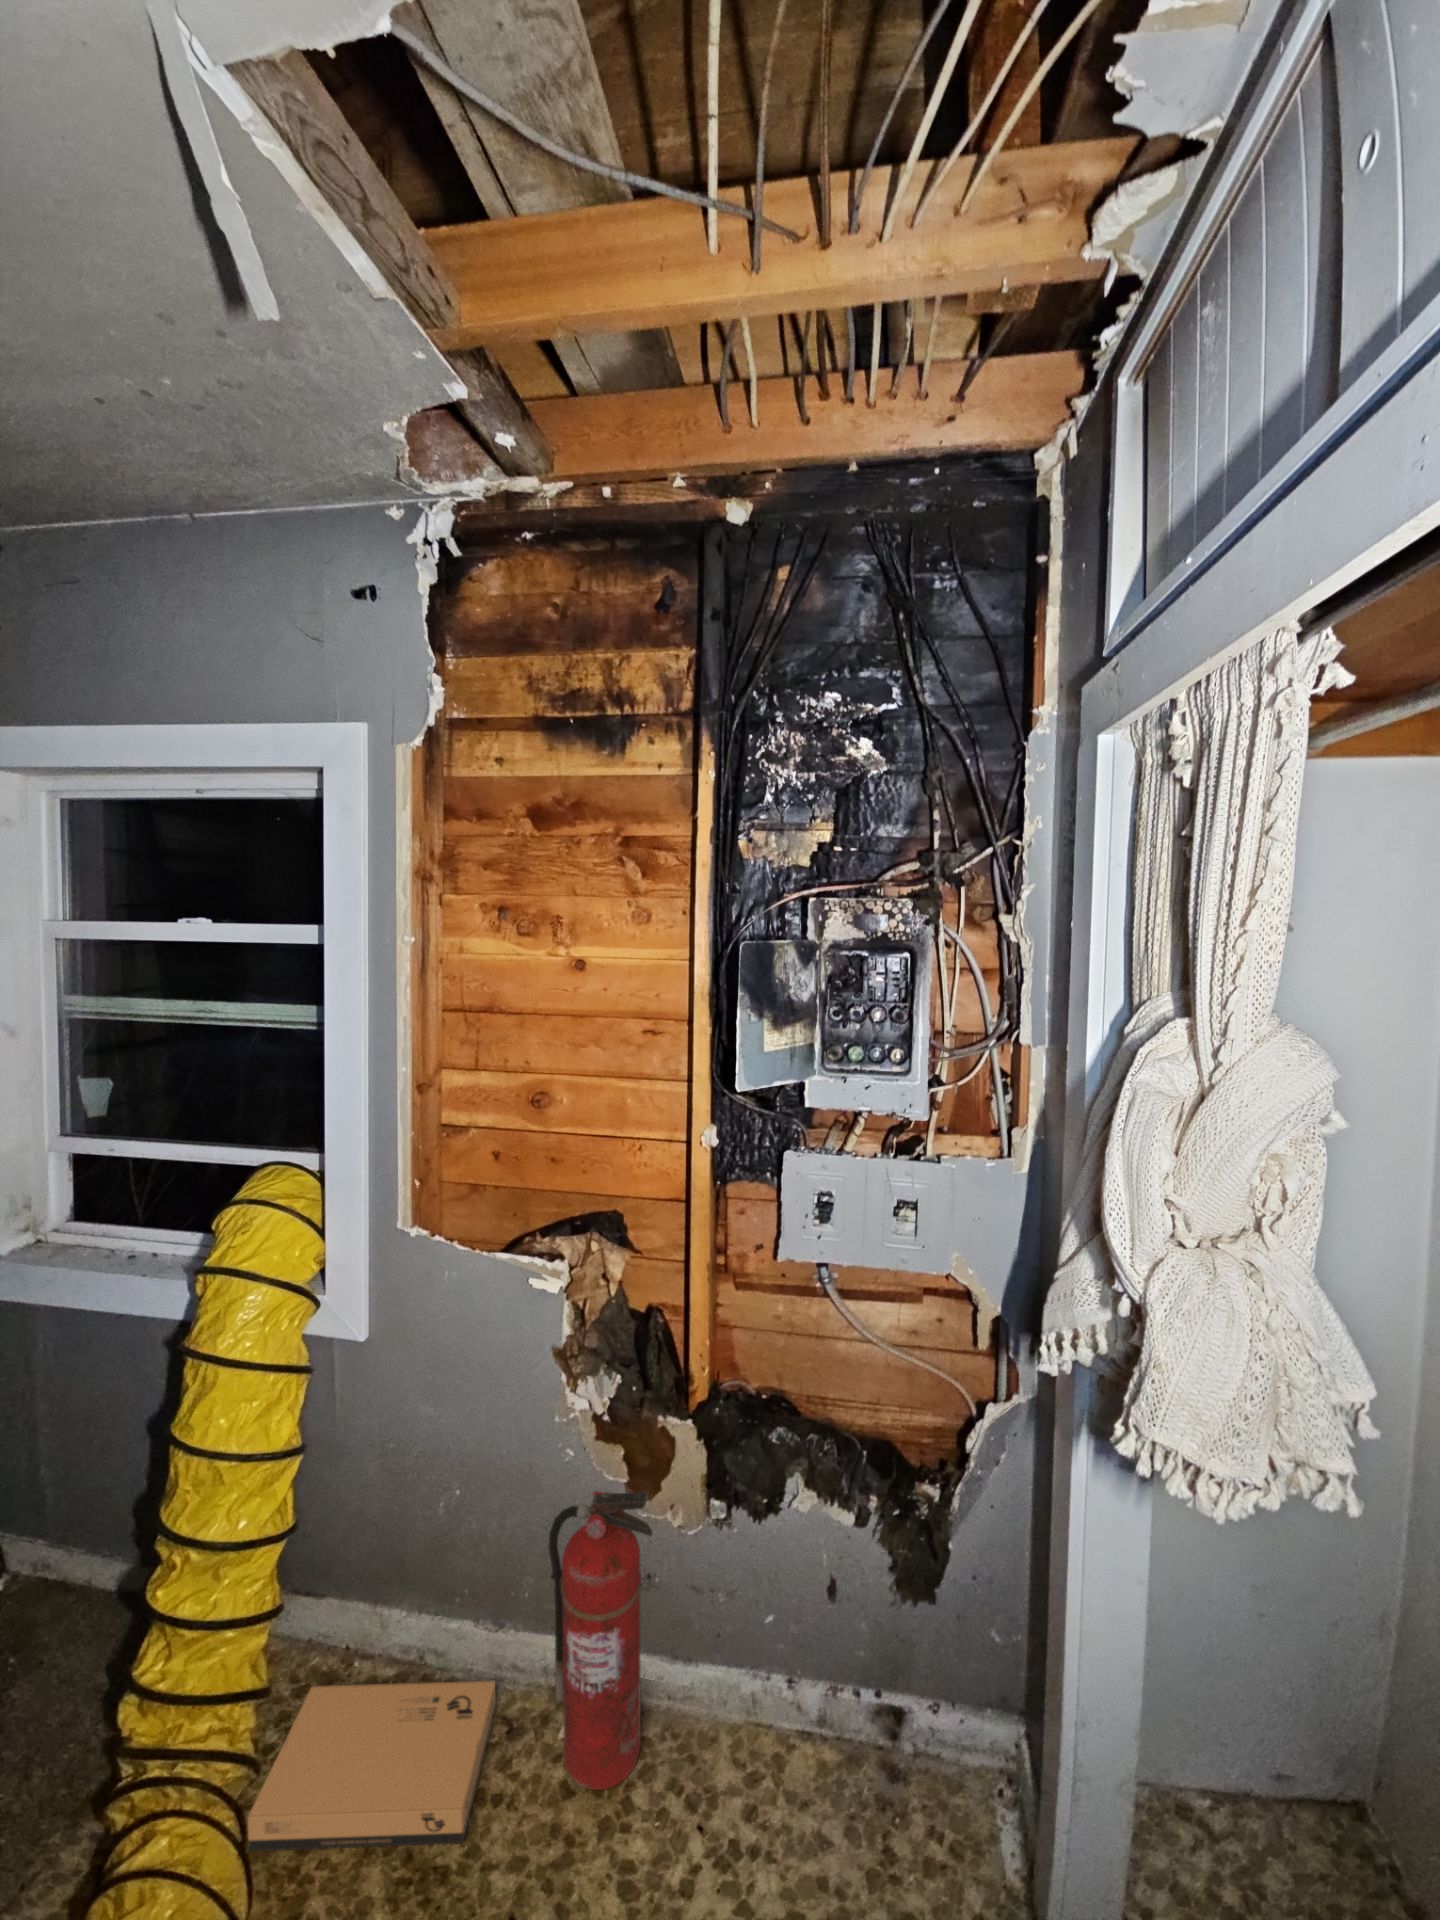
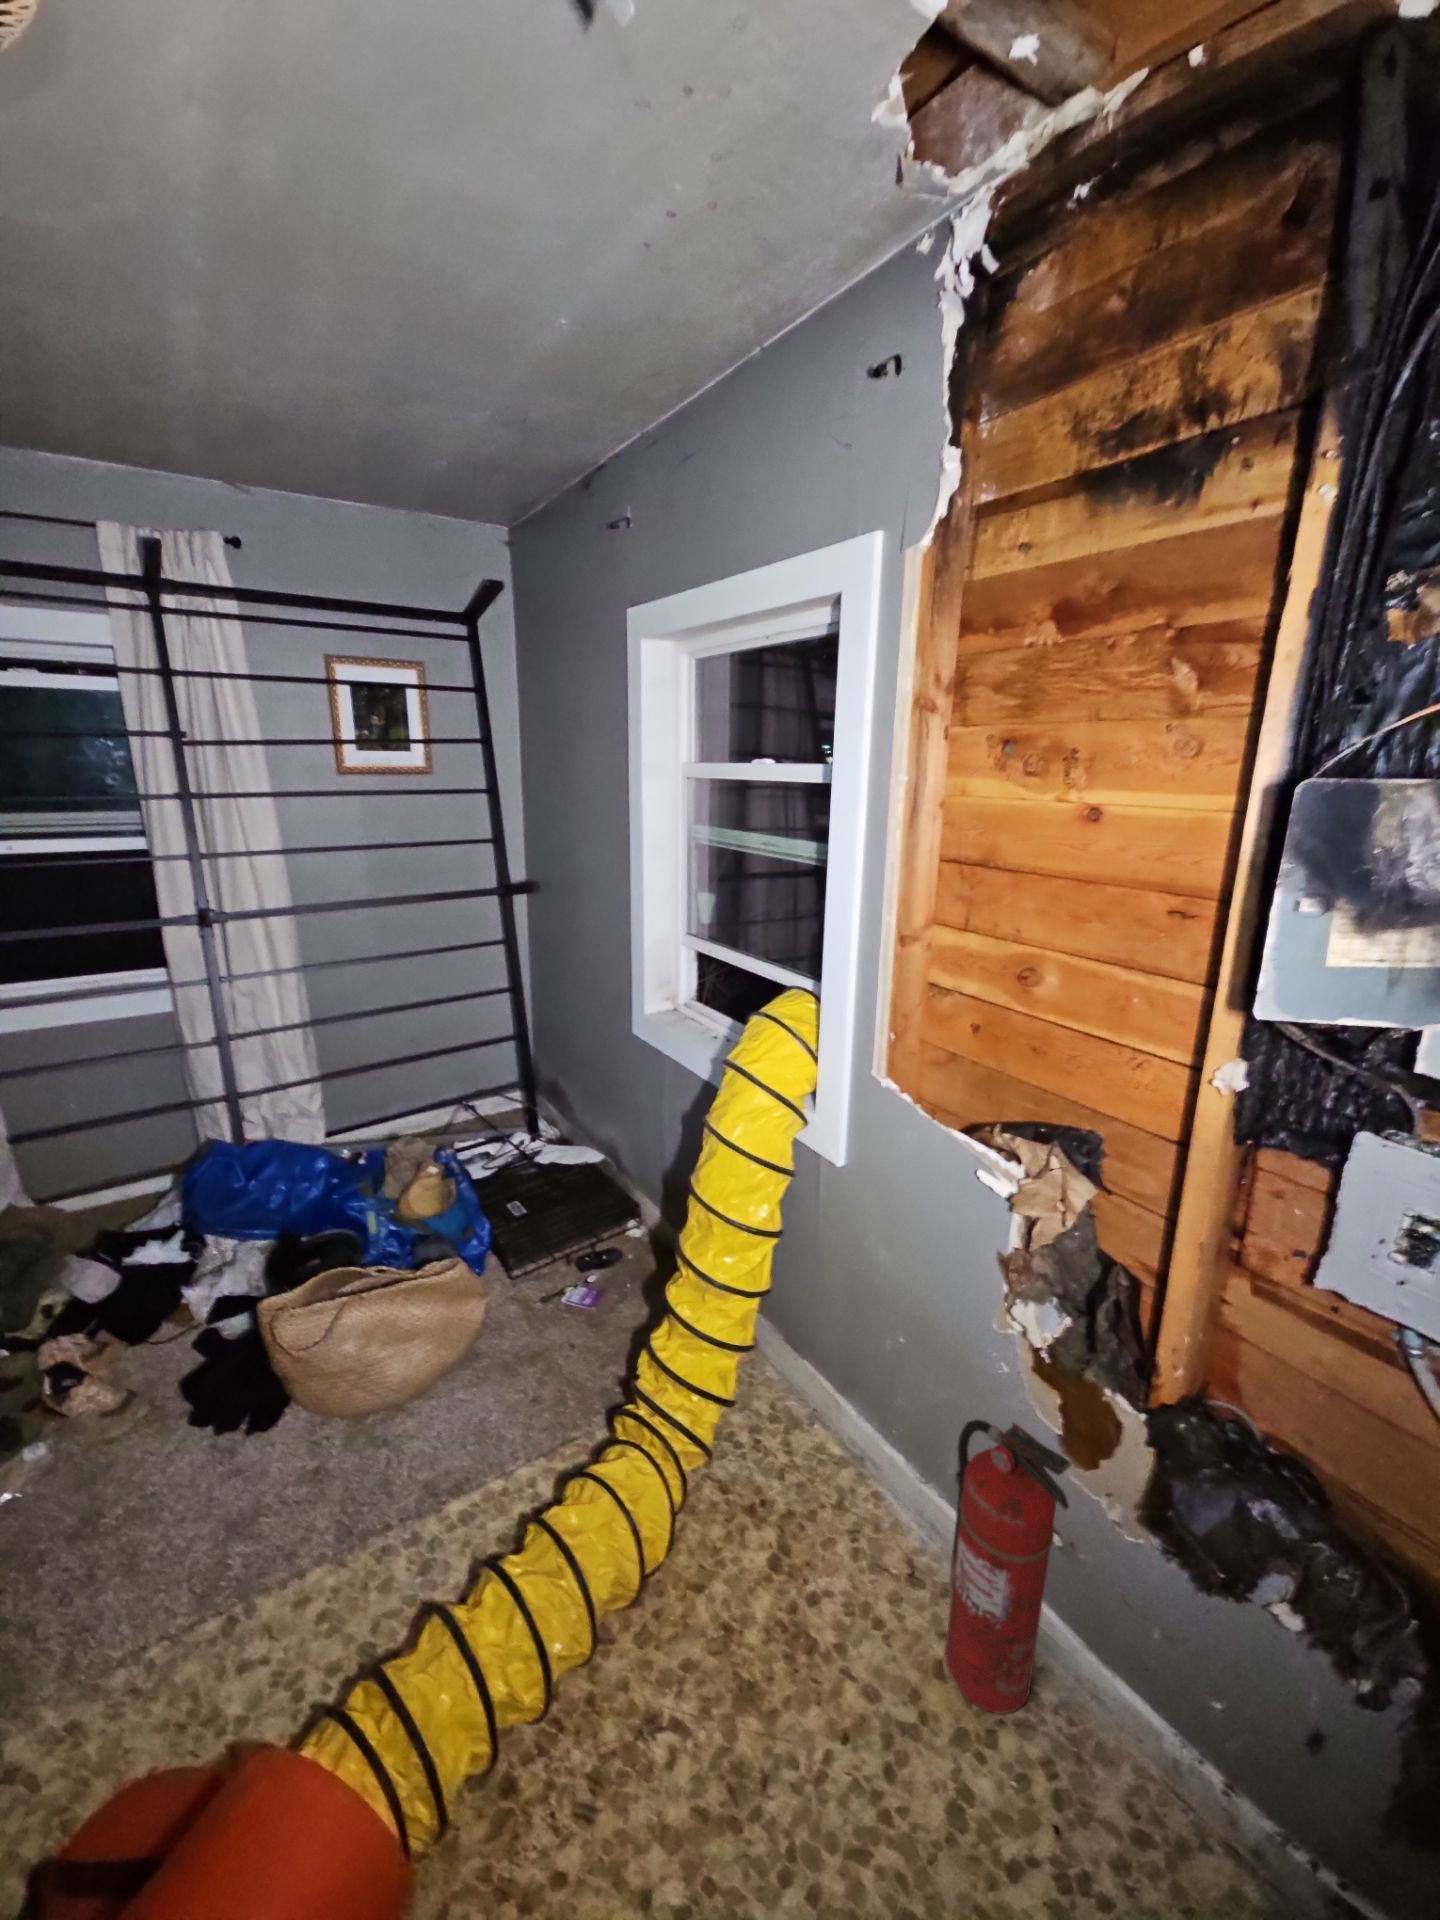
cardboard box: present [248,1681,496,1851] -> none [703,1421,907,1633]

